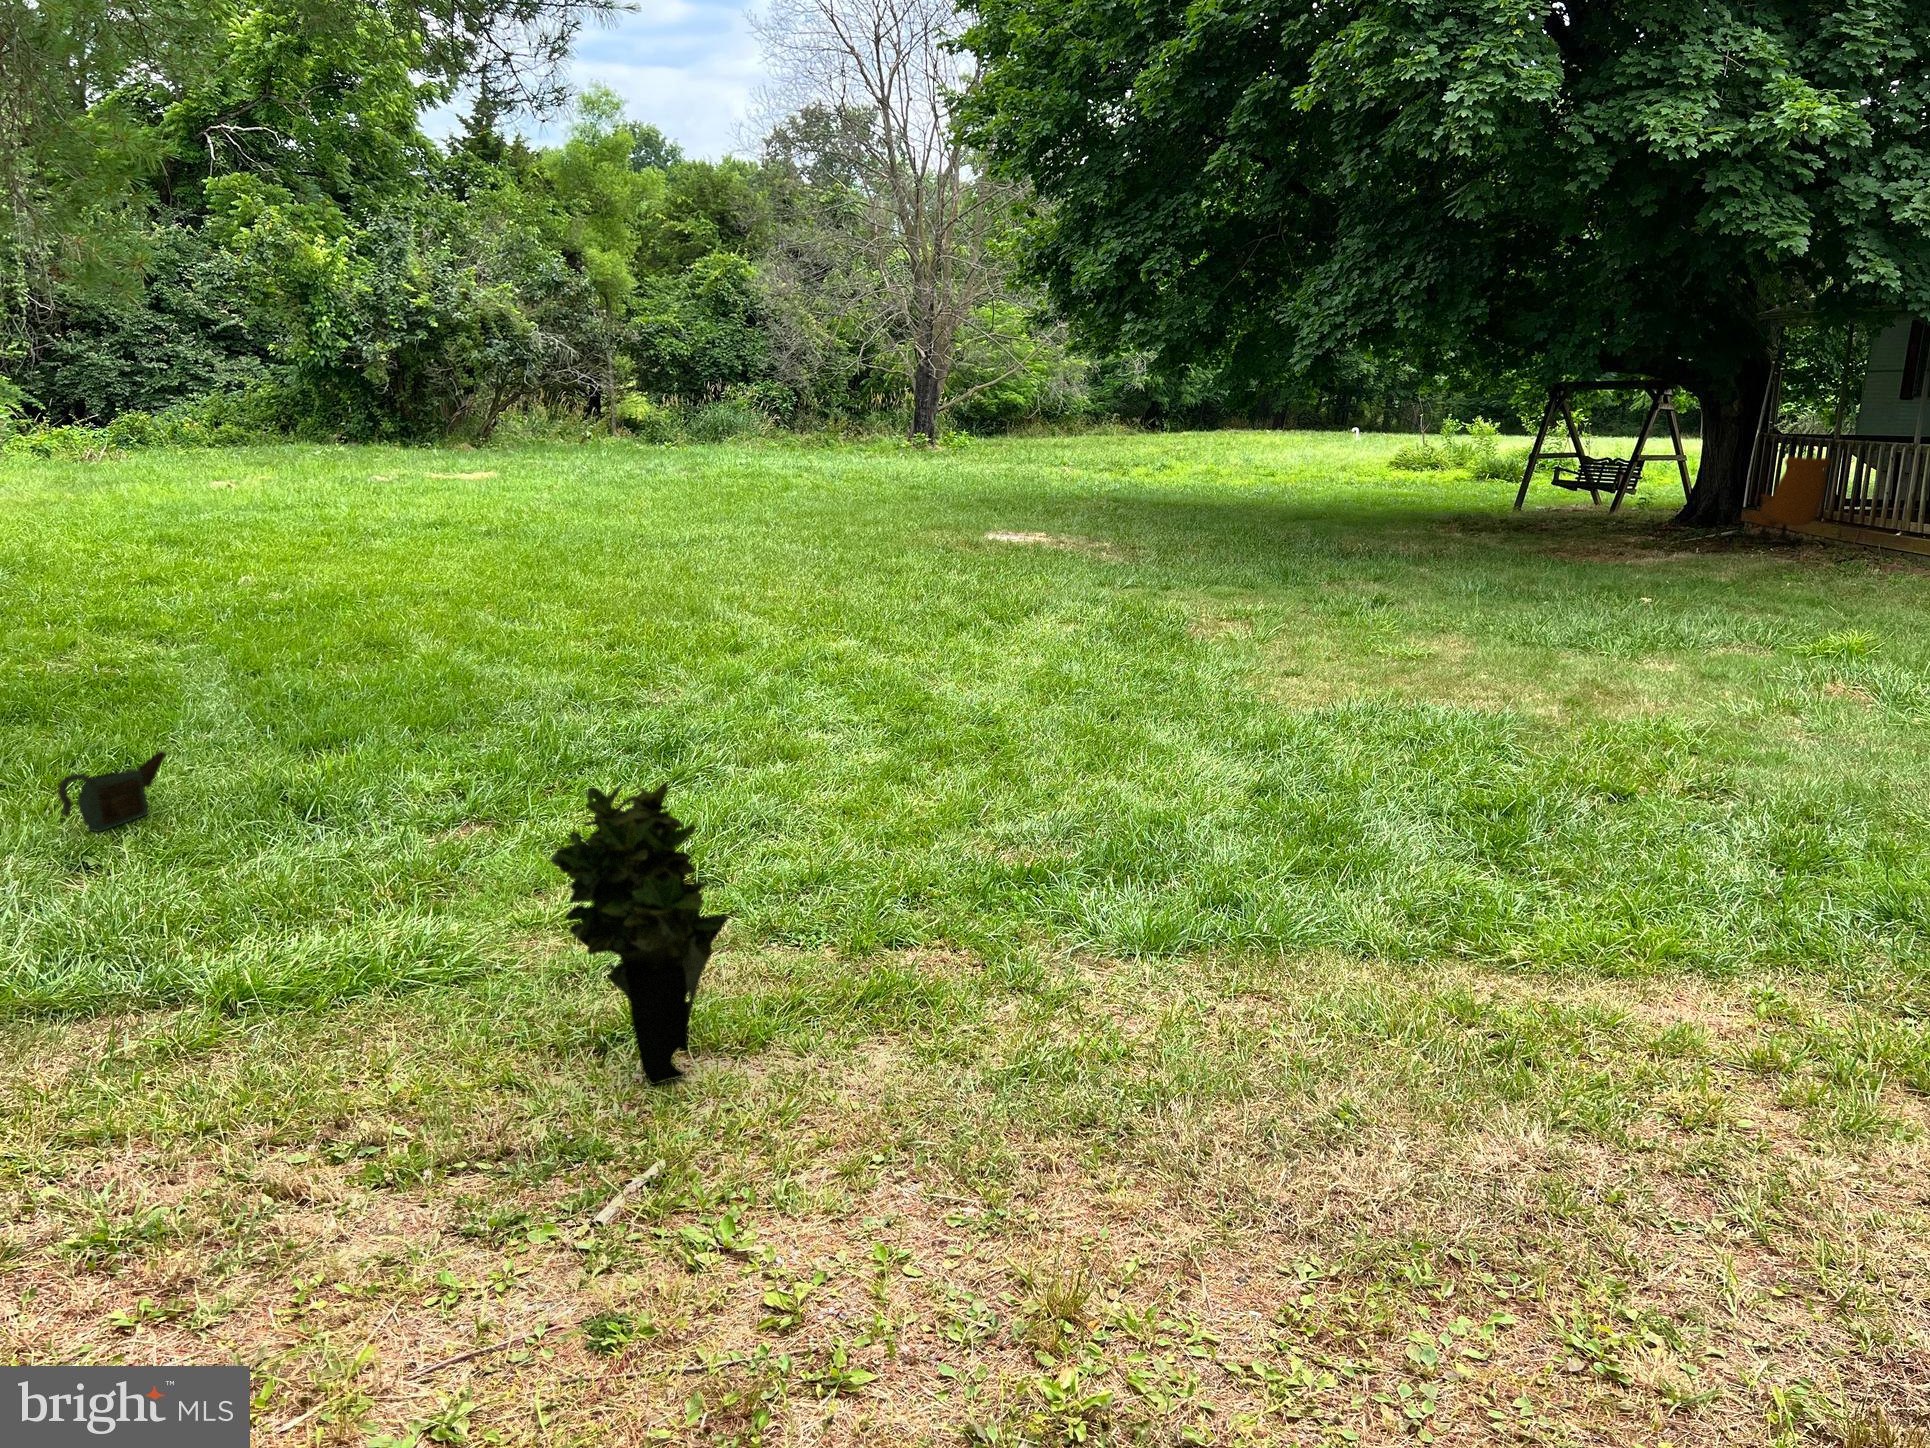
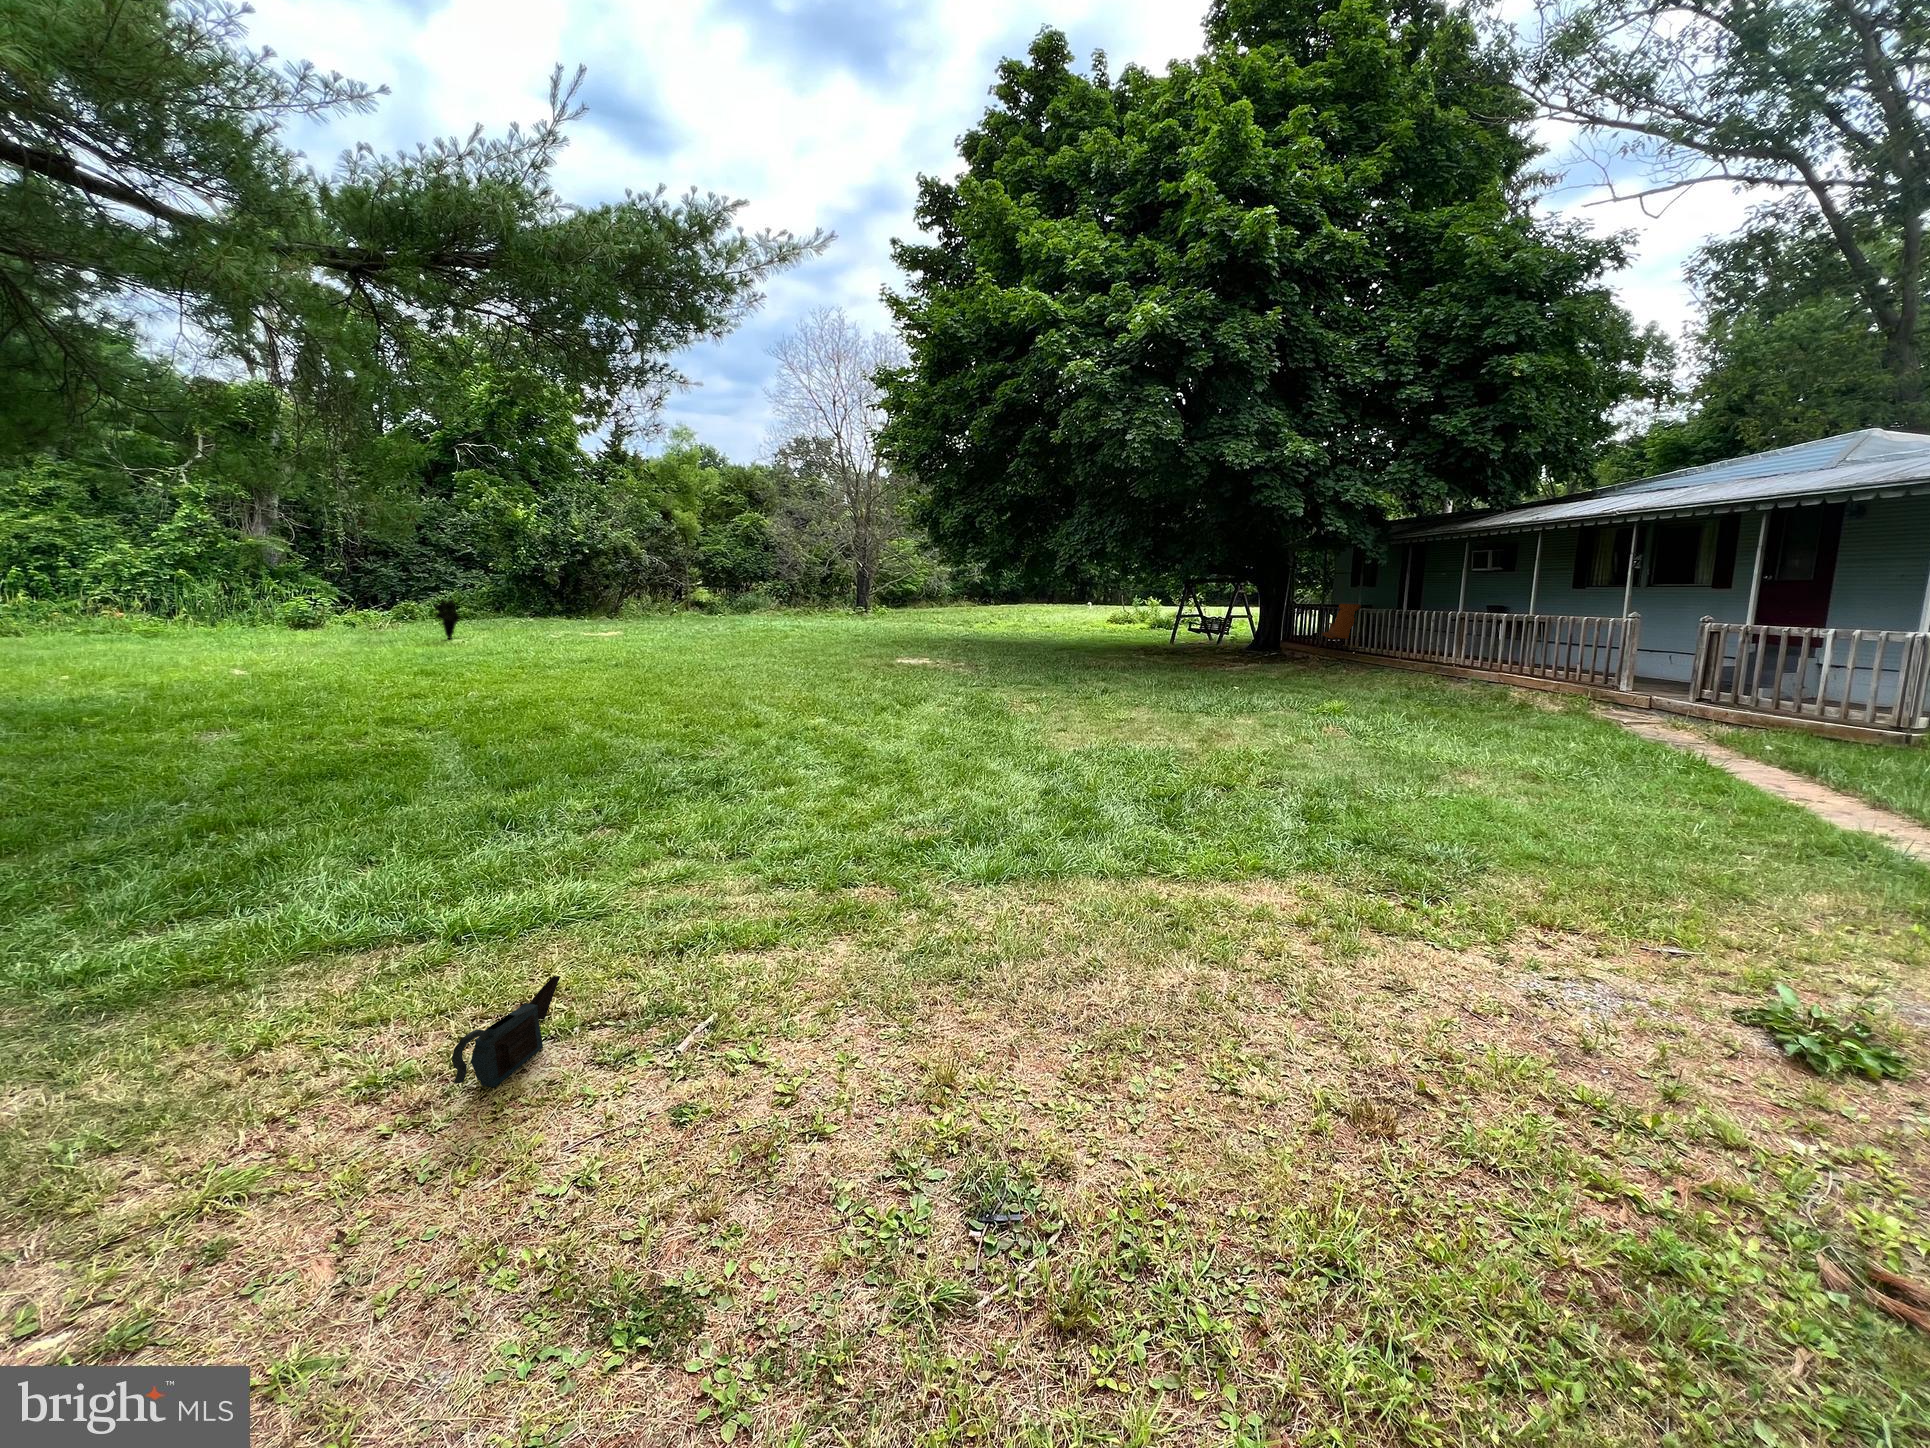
watering can: present [58,751,166,832] -> present [452,976,560,1087]
potted plant: present [550,782,729,1085] -> present [432,598,461,639]

